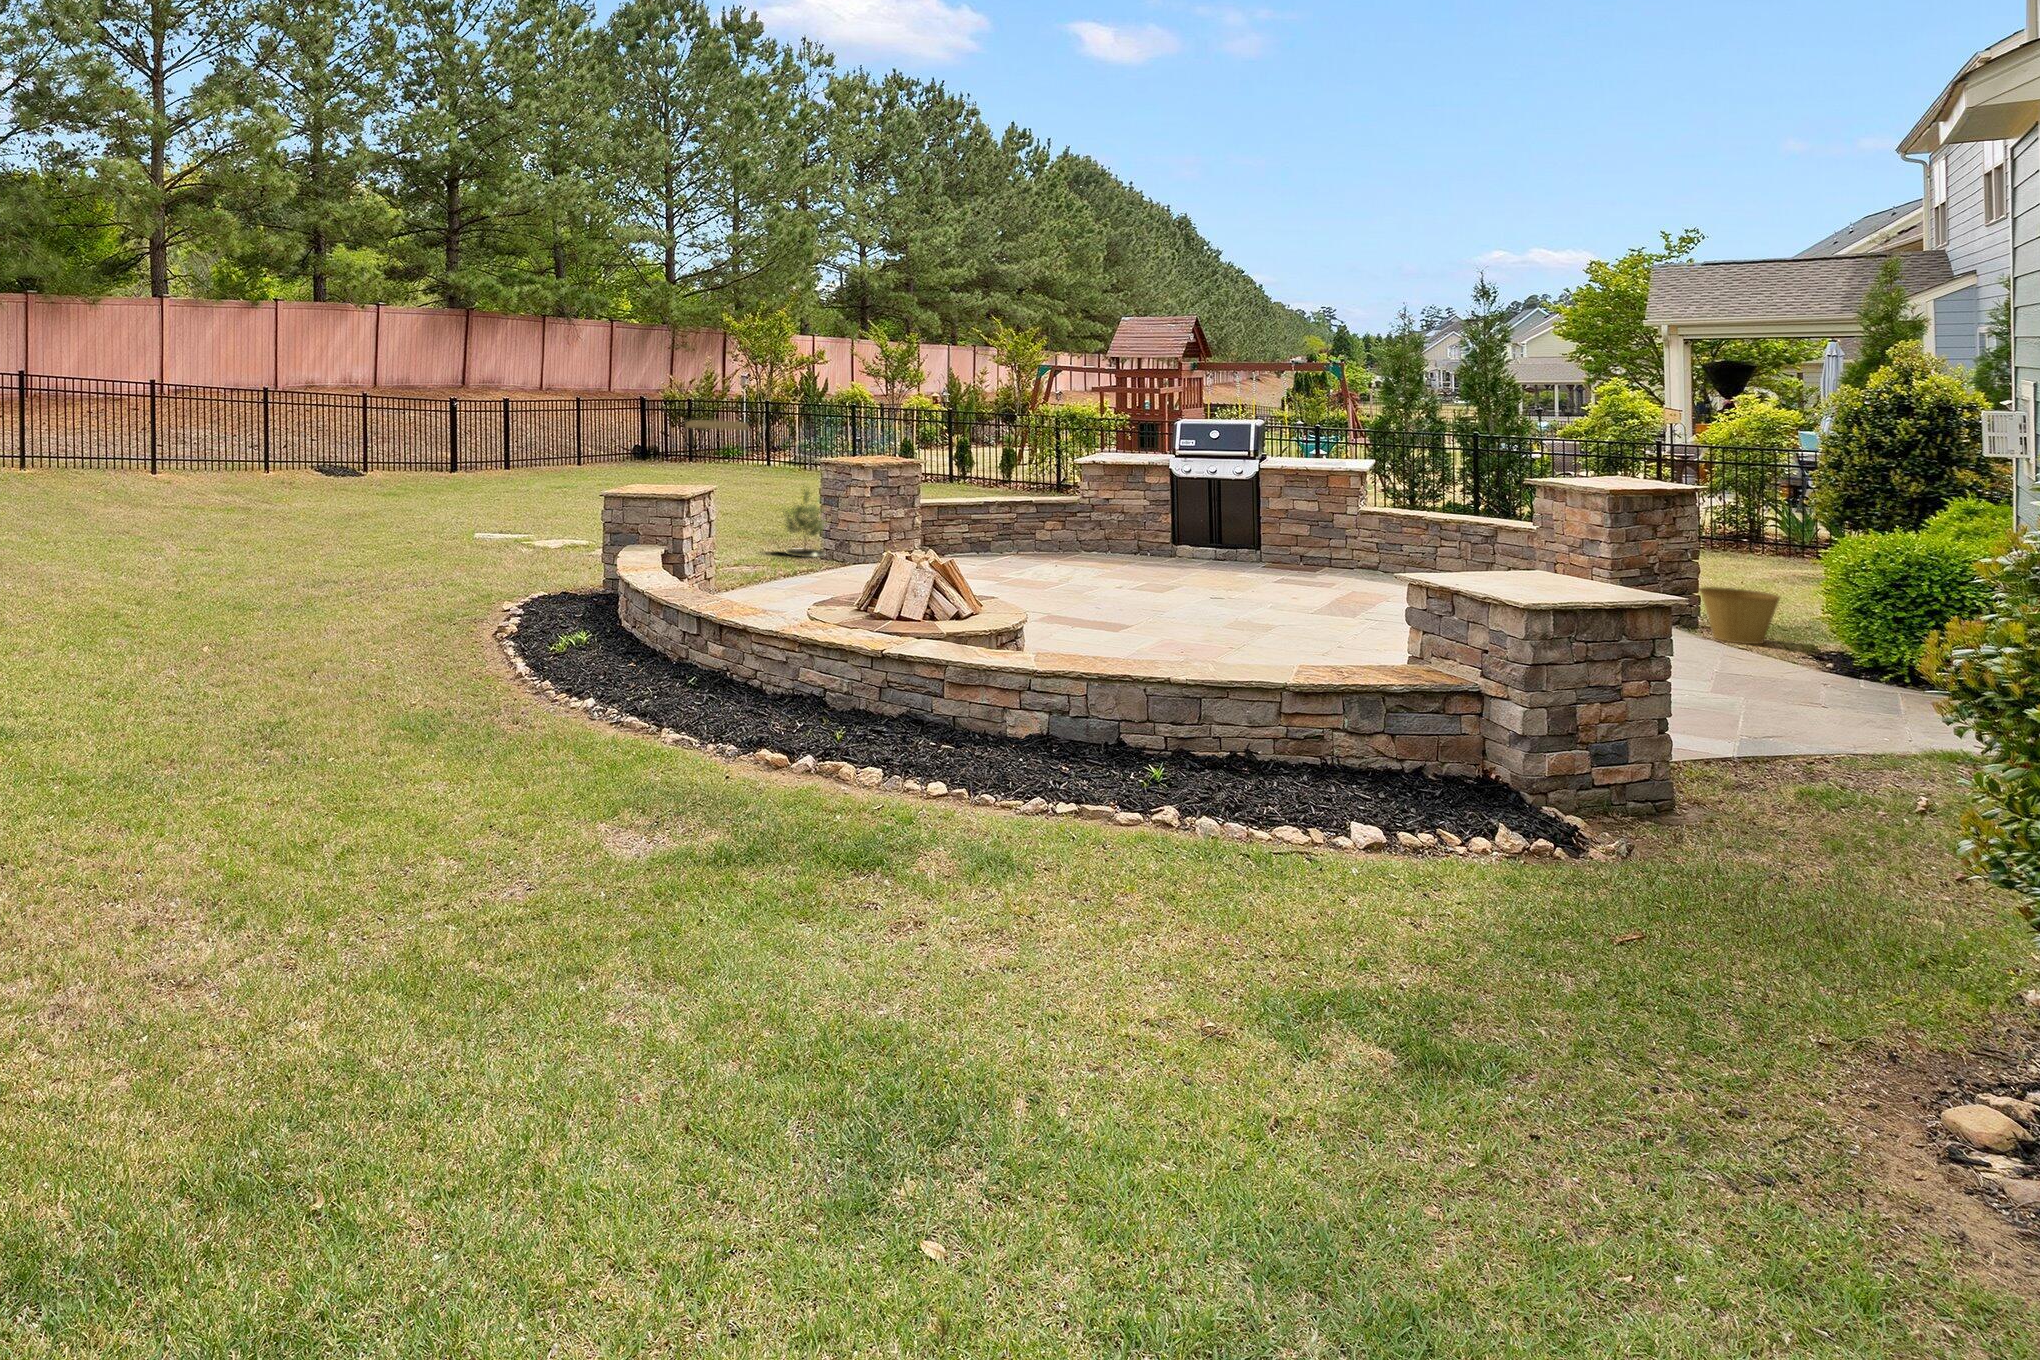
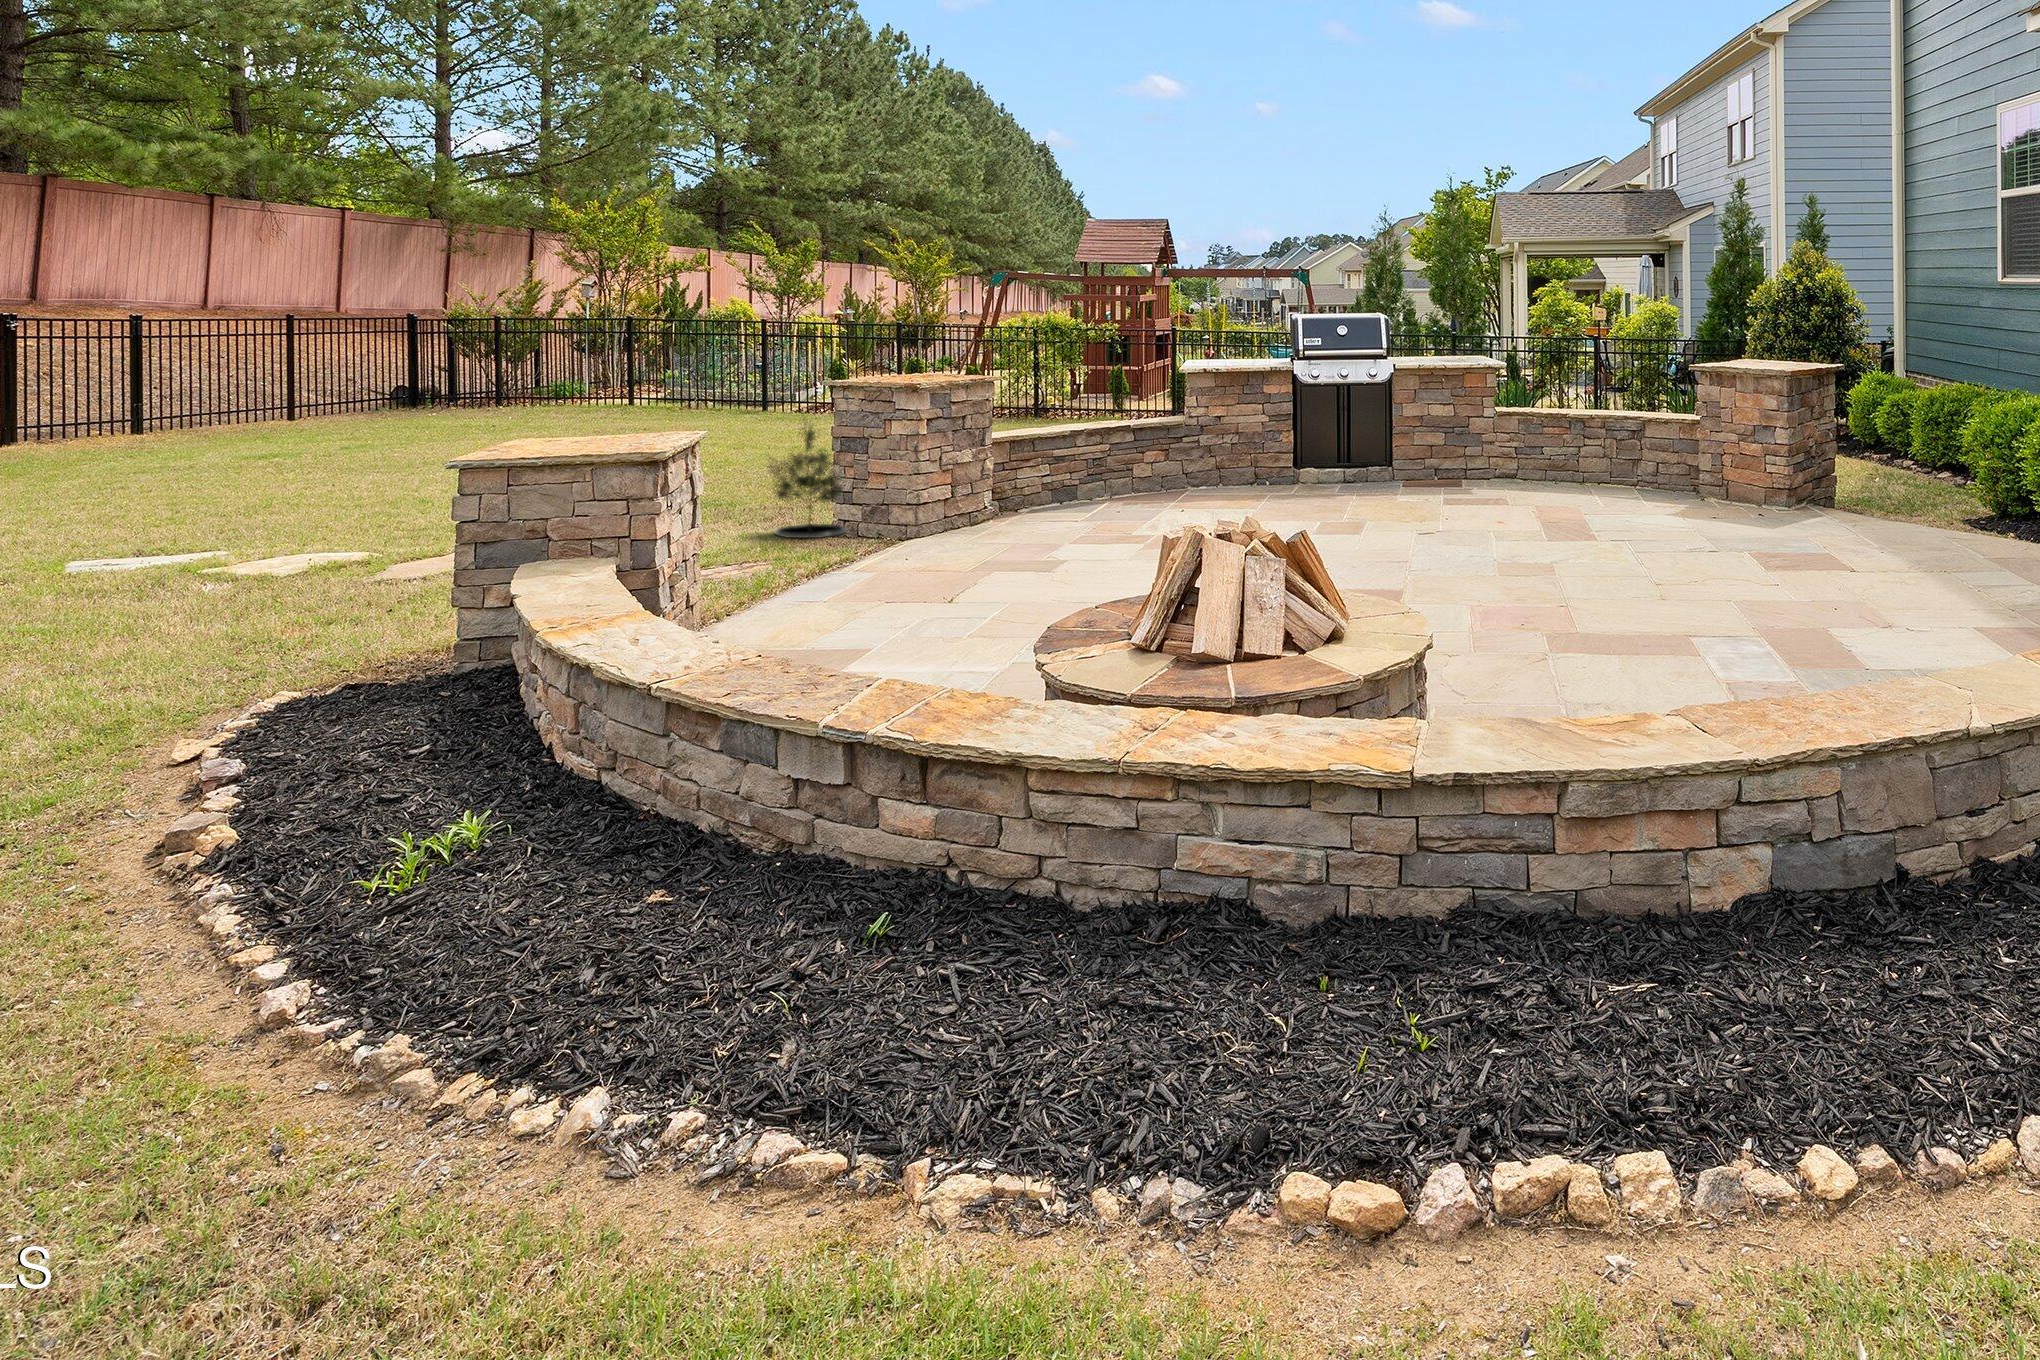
bench: present [685,420,749,448] -> none [470,347,576,386]
basket: present [1699,587,1780,644] -> none [1894,472,1970,530]

